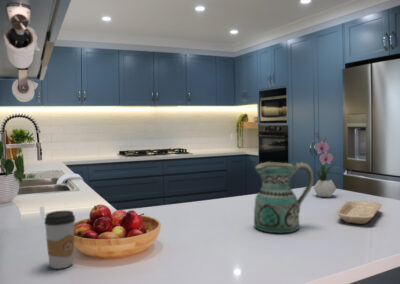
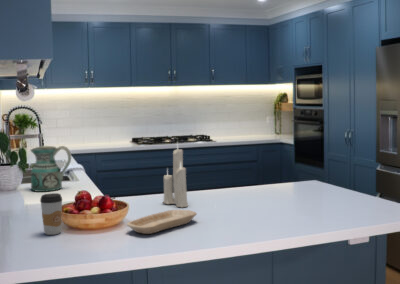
flower arrangement: present [314,133,337,197] -> none [297,126,323,190]
candle: none [184,143,216,221] -> present [163,149,188,207]
ceramic pitcher: present [254,162,313,233] -> present [31,146,71,192]
tray: present [337,201,382,224] -> present [127,210,197,234]

